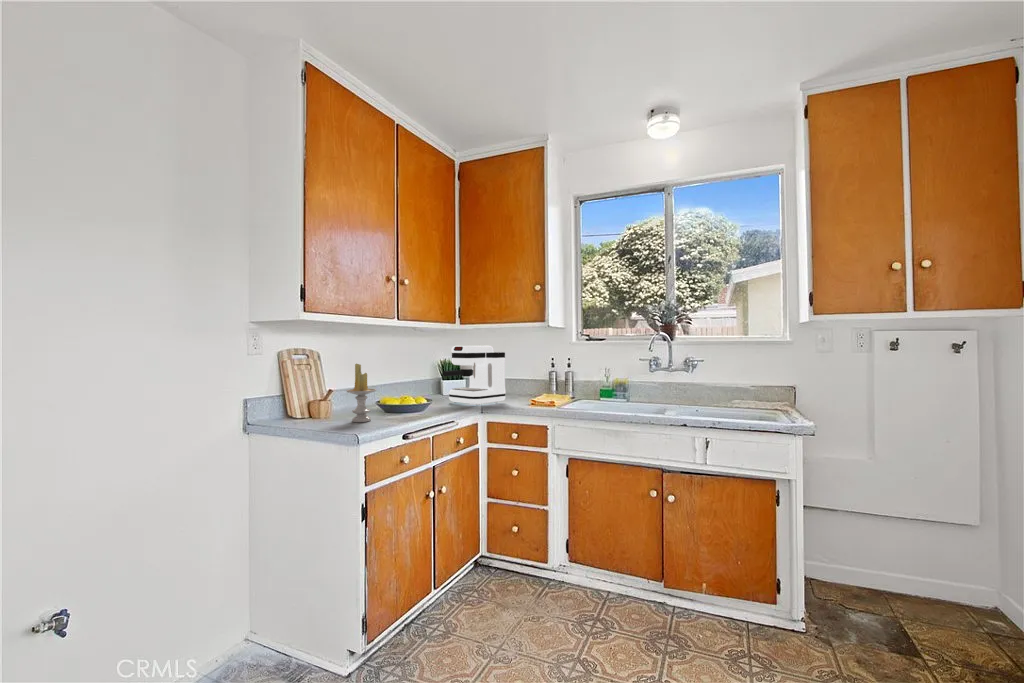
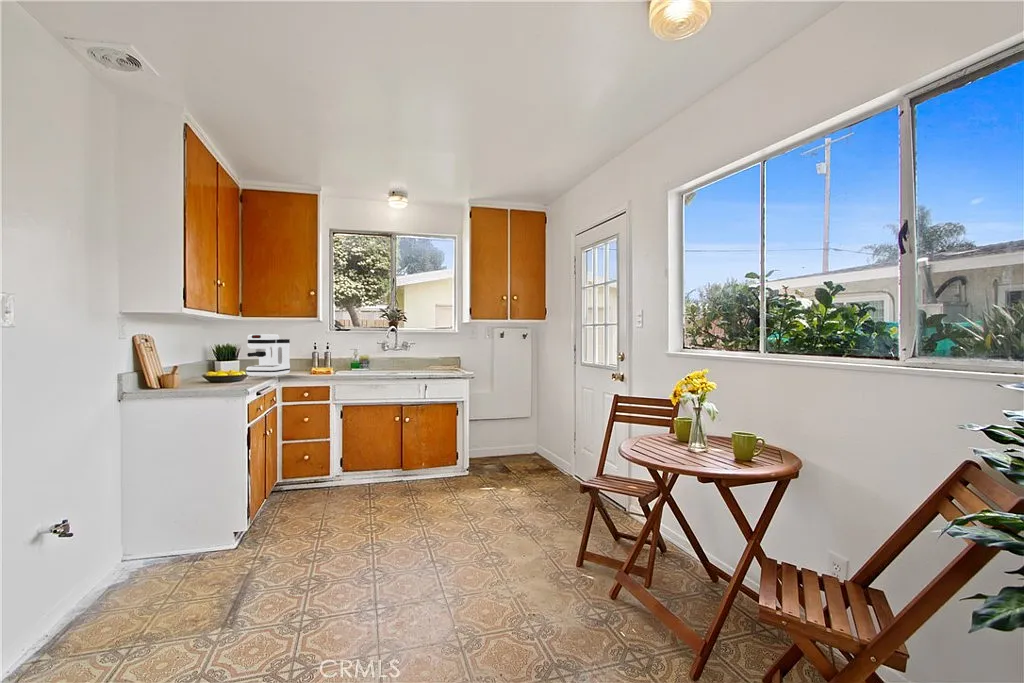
candle: present [346,364,376,422] -> none [212,347,234,386]

